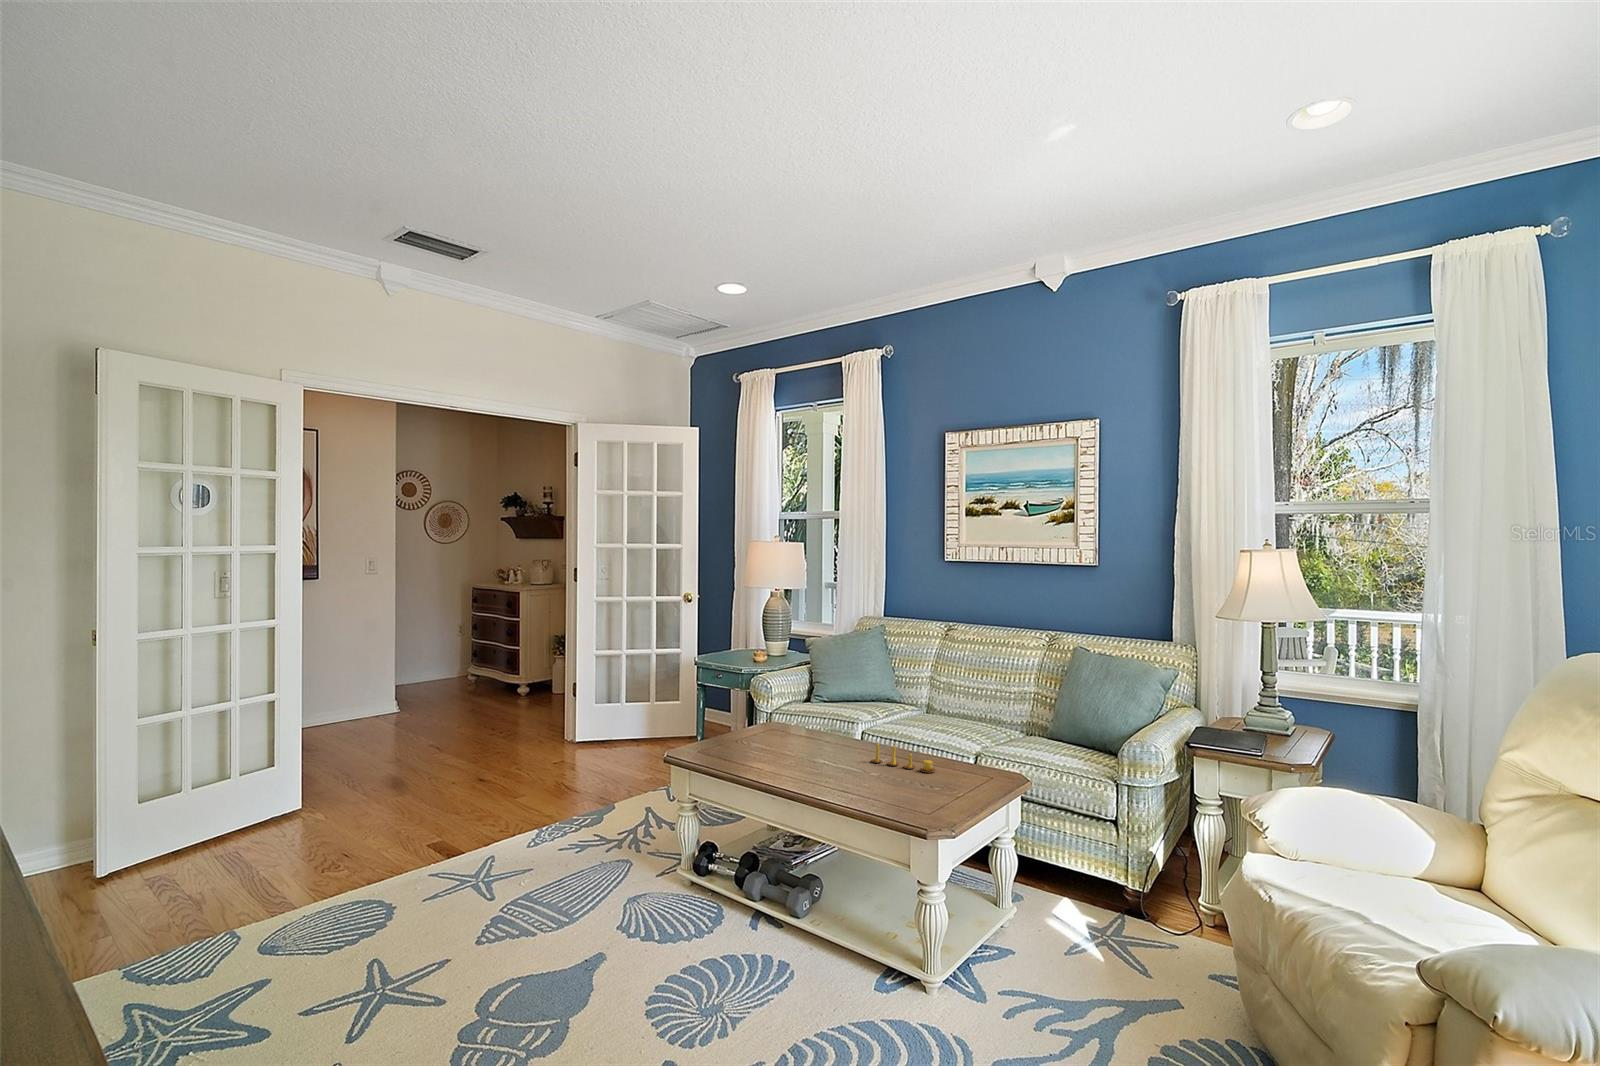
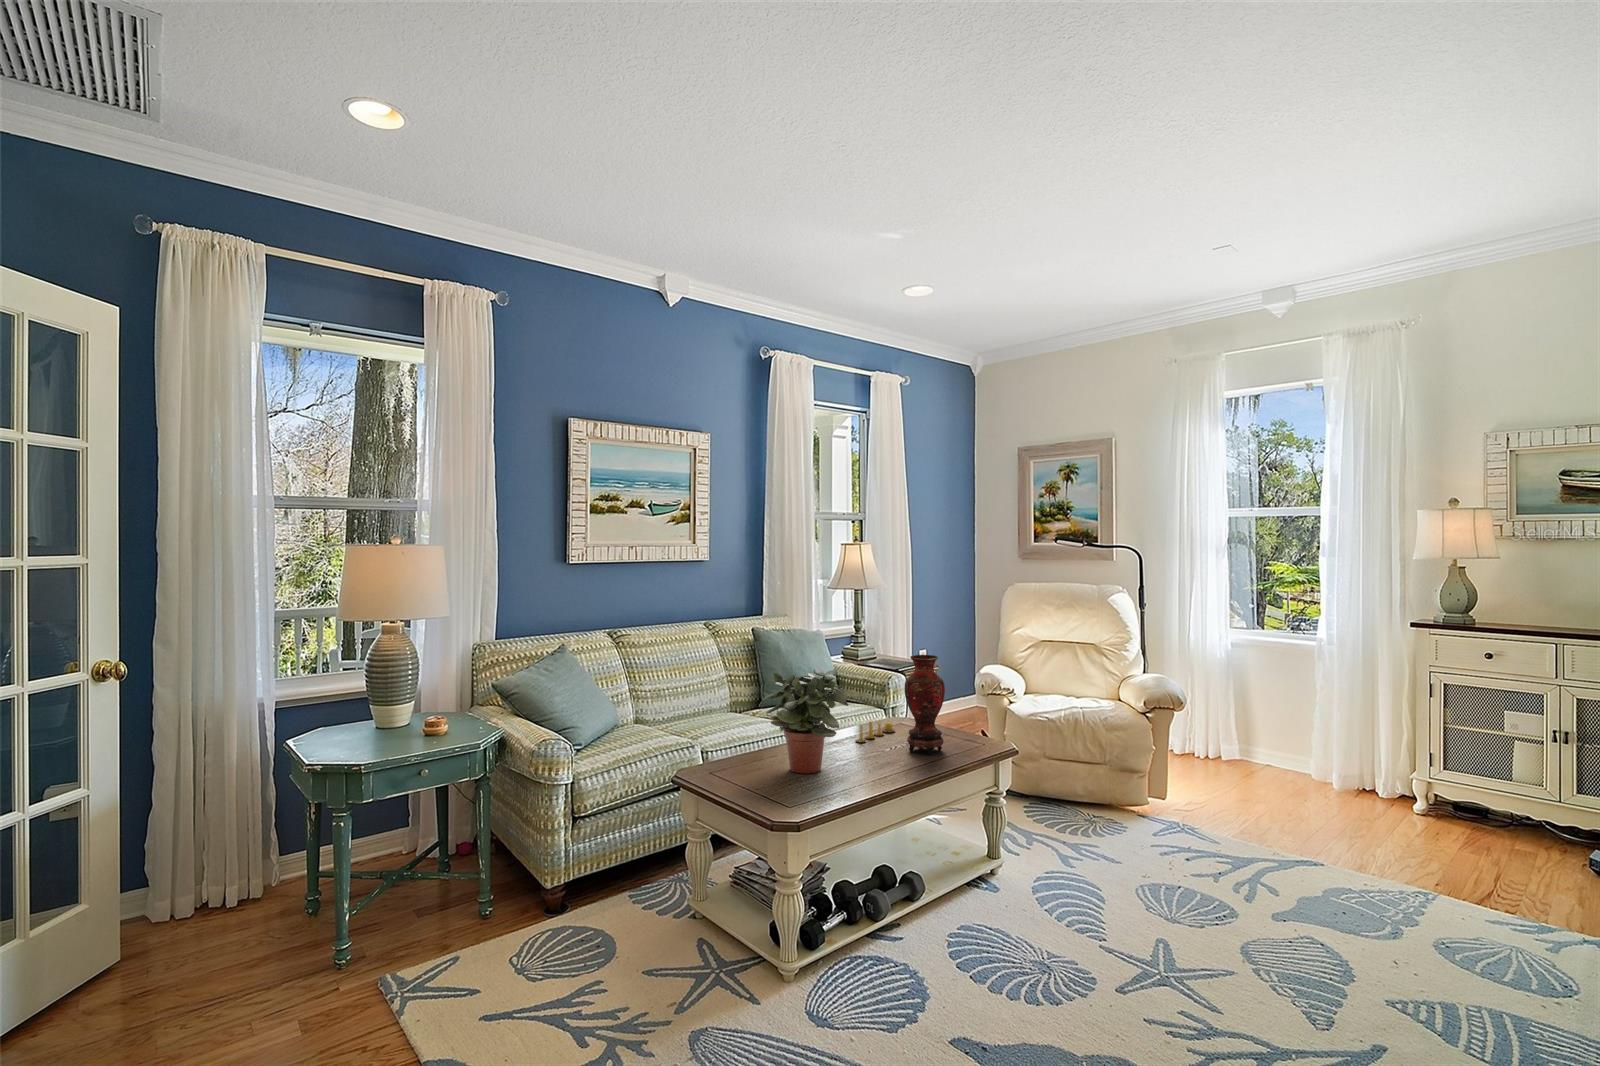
potted plant: none [734,660,820,752] -> present [762,668,848,774]
vase: none [829,676,873,789] -> present [904,655,945,755]

